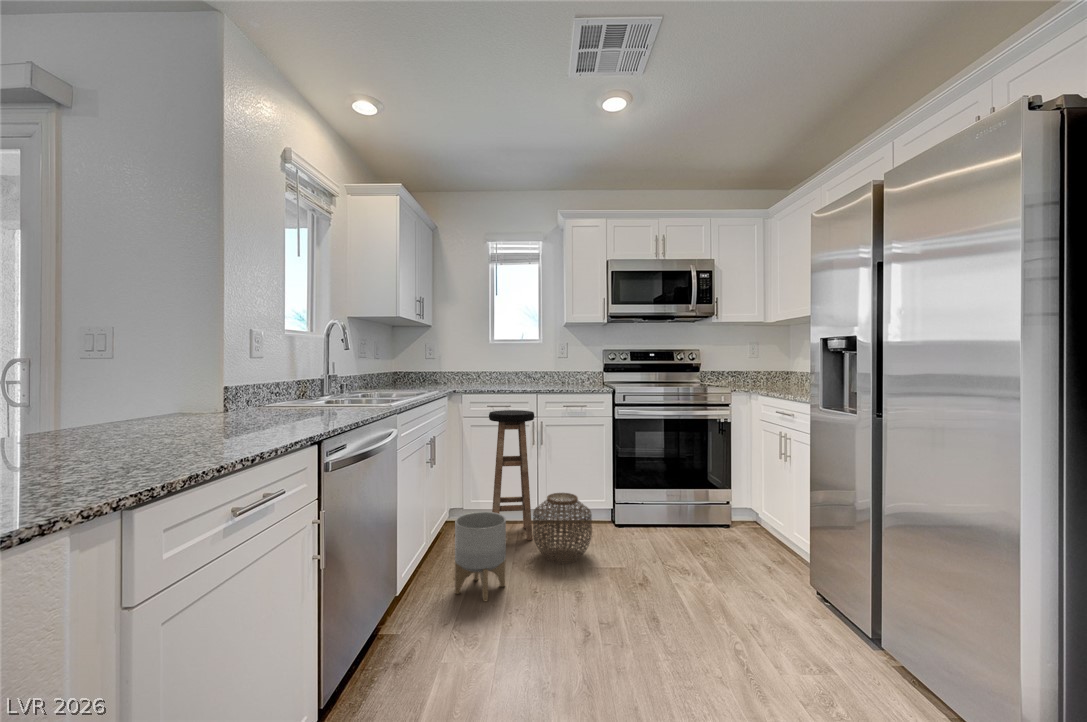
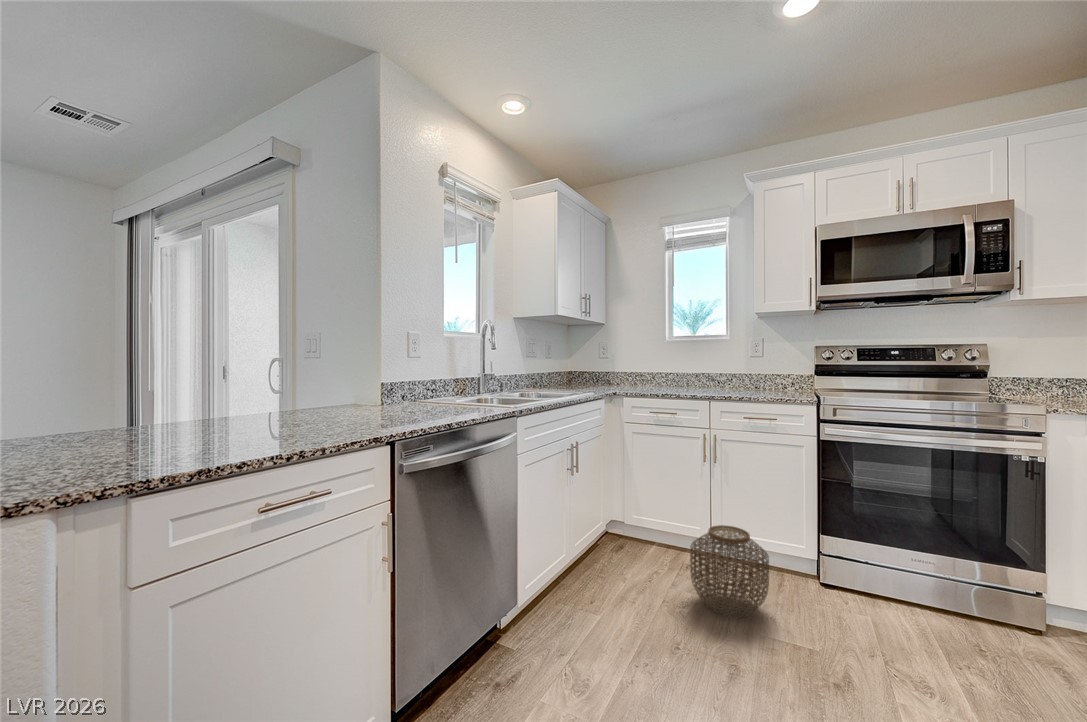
bar stool: present [489,410,534,540] -> none [649,418,704,576]
planter: present [455,512,506,601] -> none [585,534,644,641]

